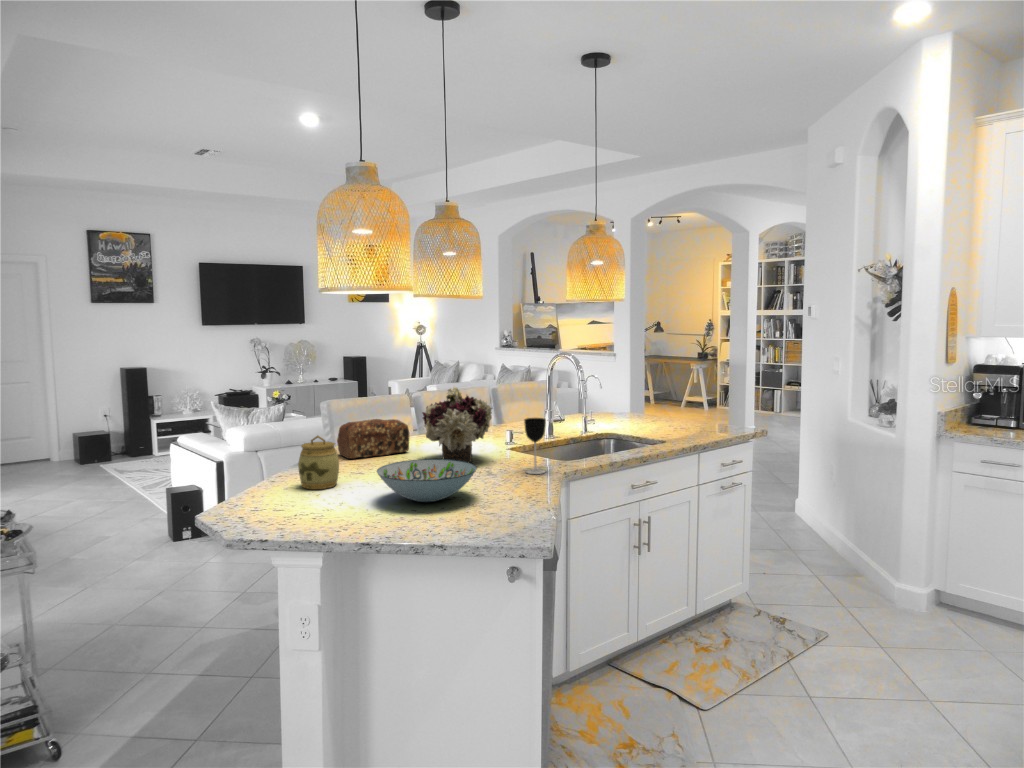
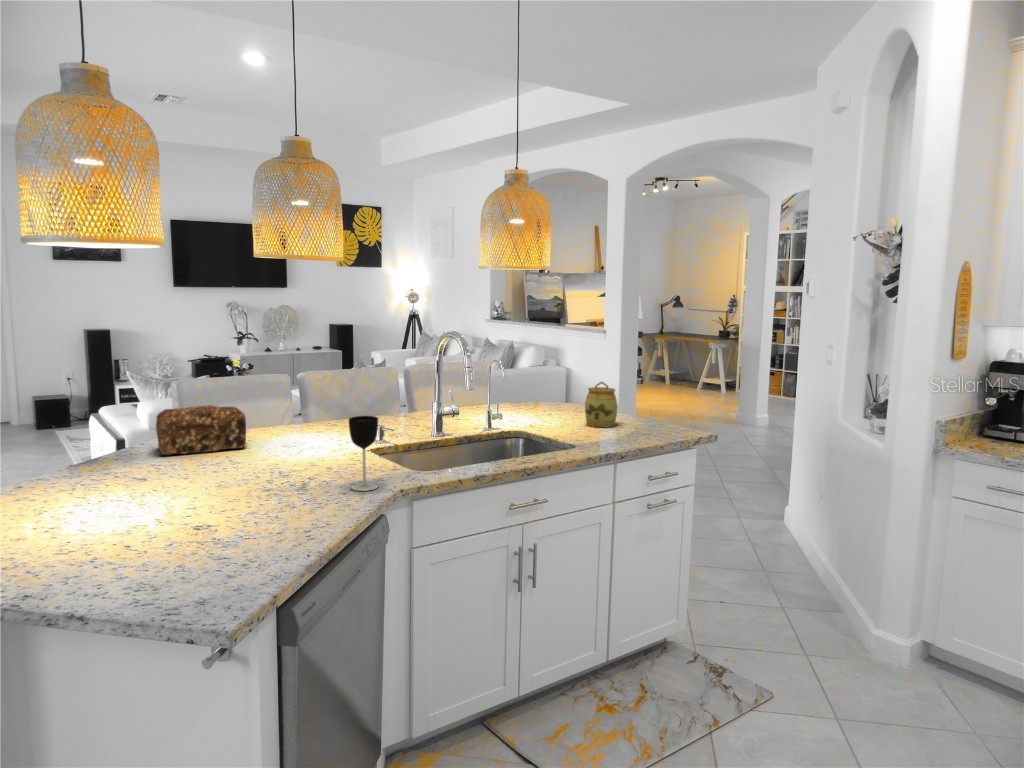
flower arrangement: present [422,386,492,462] -> none [240,369,330,470]
jar: present [298,436,339,489] -> present [585,382,618,427]
decorative bowl: present [377,459,477,502] -> none [88,470,240,534]

